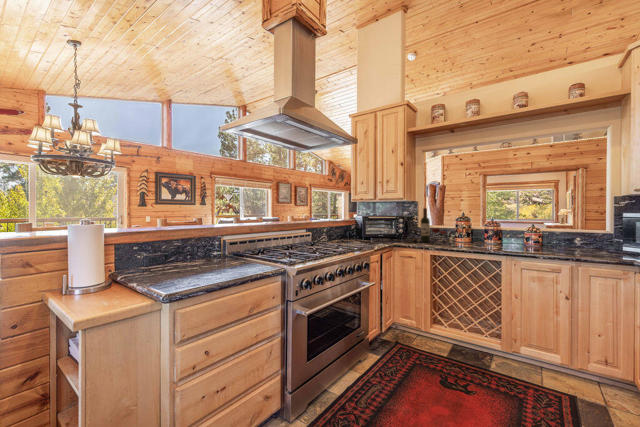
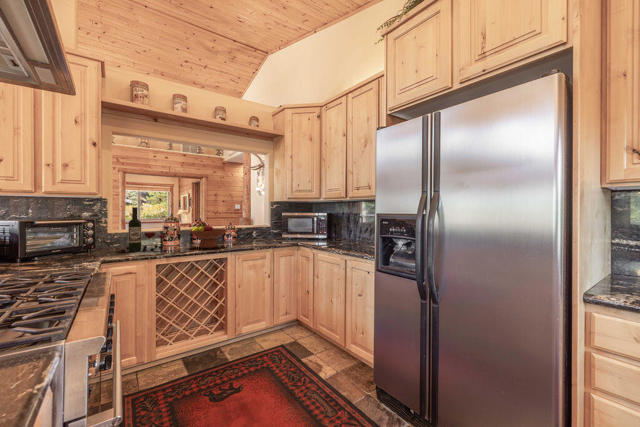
fruit bowl: none [467,224,510,248] -> present [189,224,227,248]

